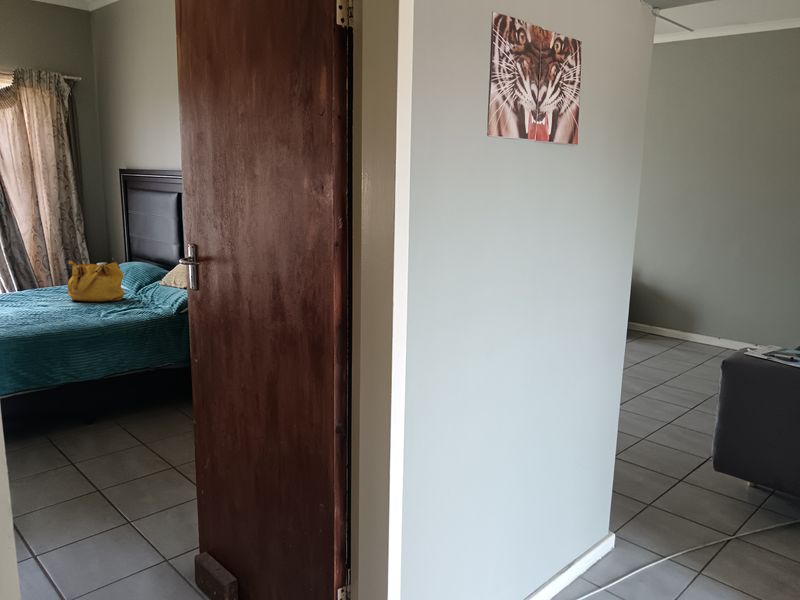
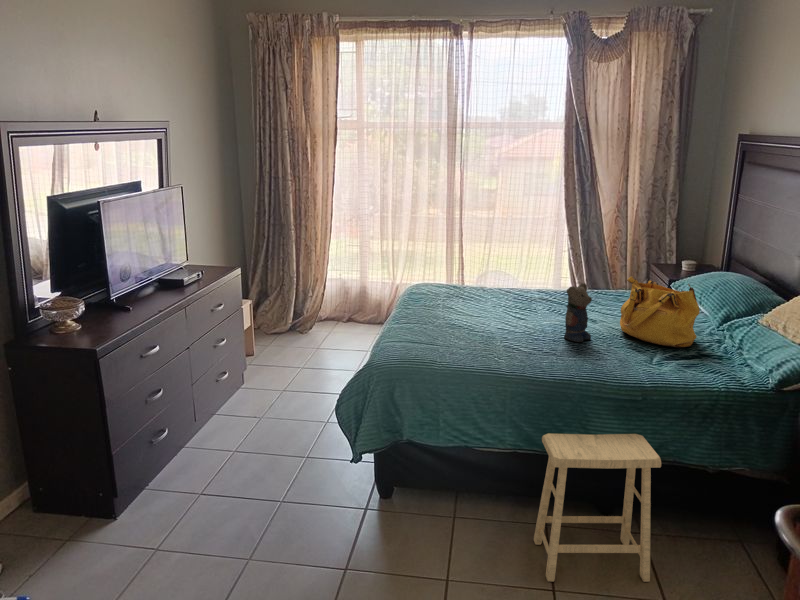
teddy bear: none [26,266,51,309] -> present [564,283,592,342]
footstool: none [41,344,133,450] -> present [534,433,661,582]

